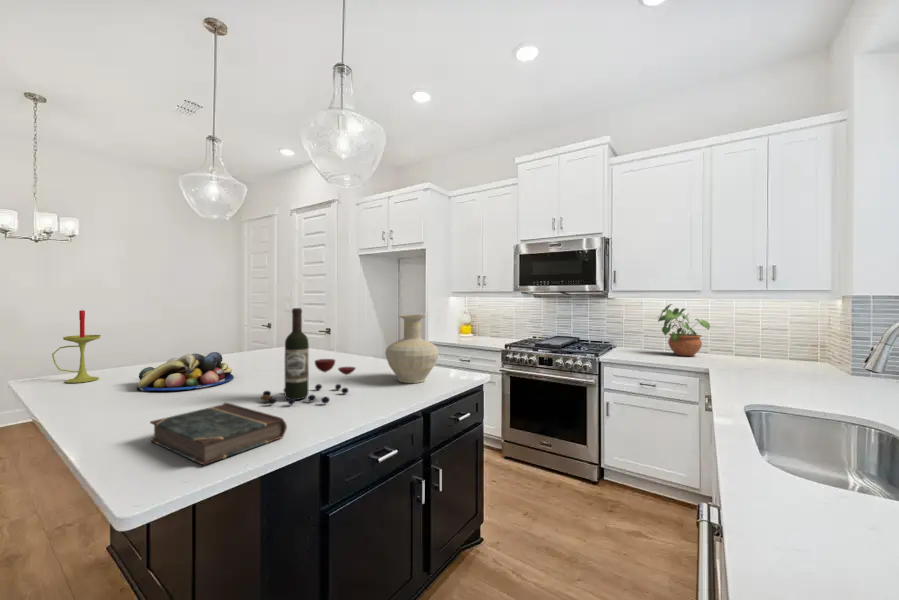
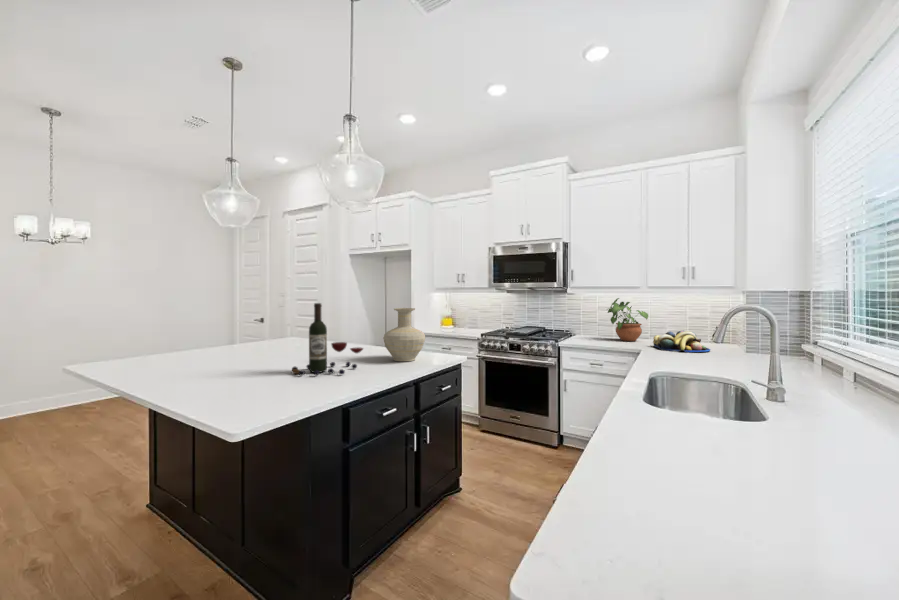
candle: present [52,310,101,383] -> none [115,305,151,365]
fruit bowl: present [137,352,234,391] -> present [653,330,710,352]
book: present [150,403,287,465] -> none [227,372,322,407]

